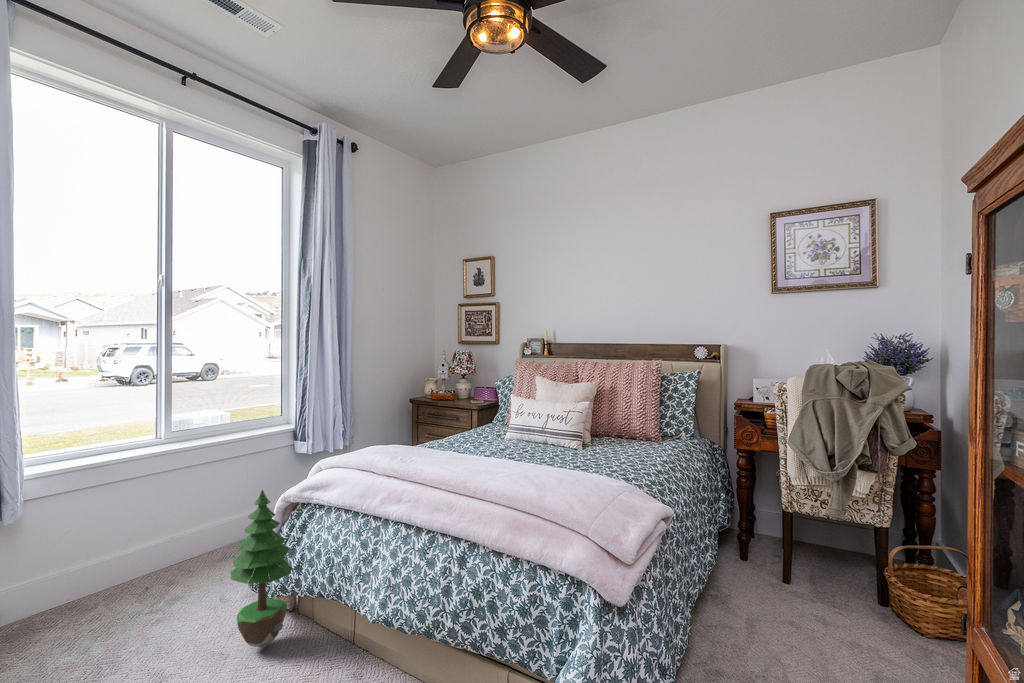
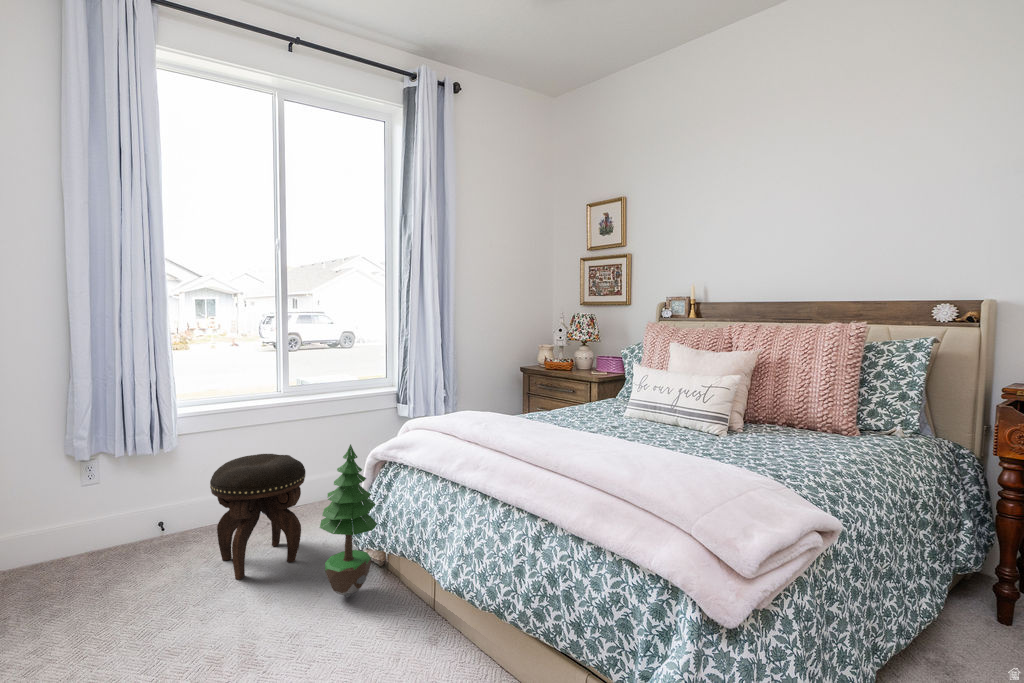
footstool: none [89,508,202,651] -> present [210,454,305,580]

